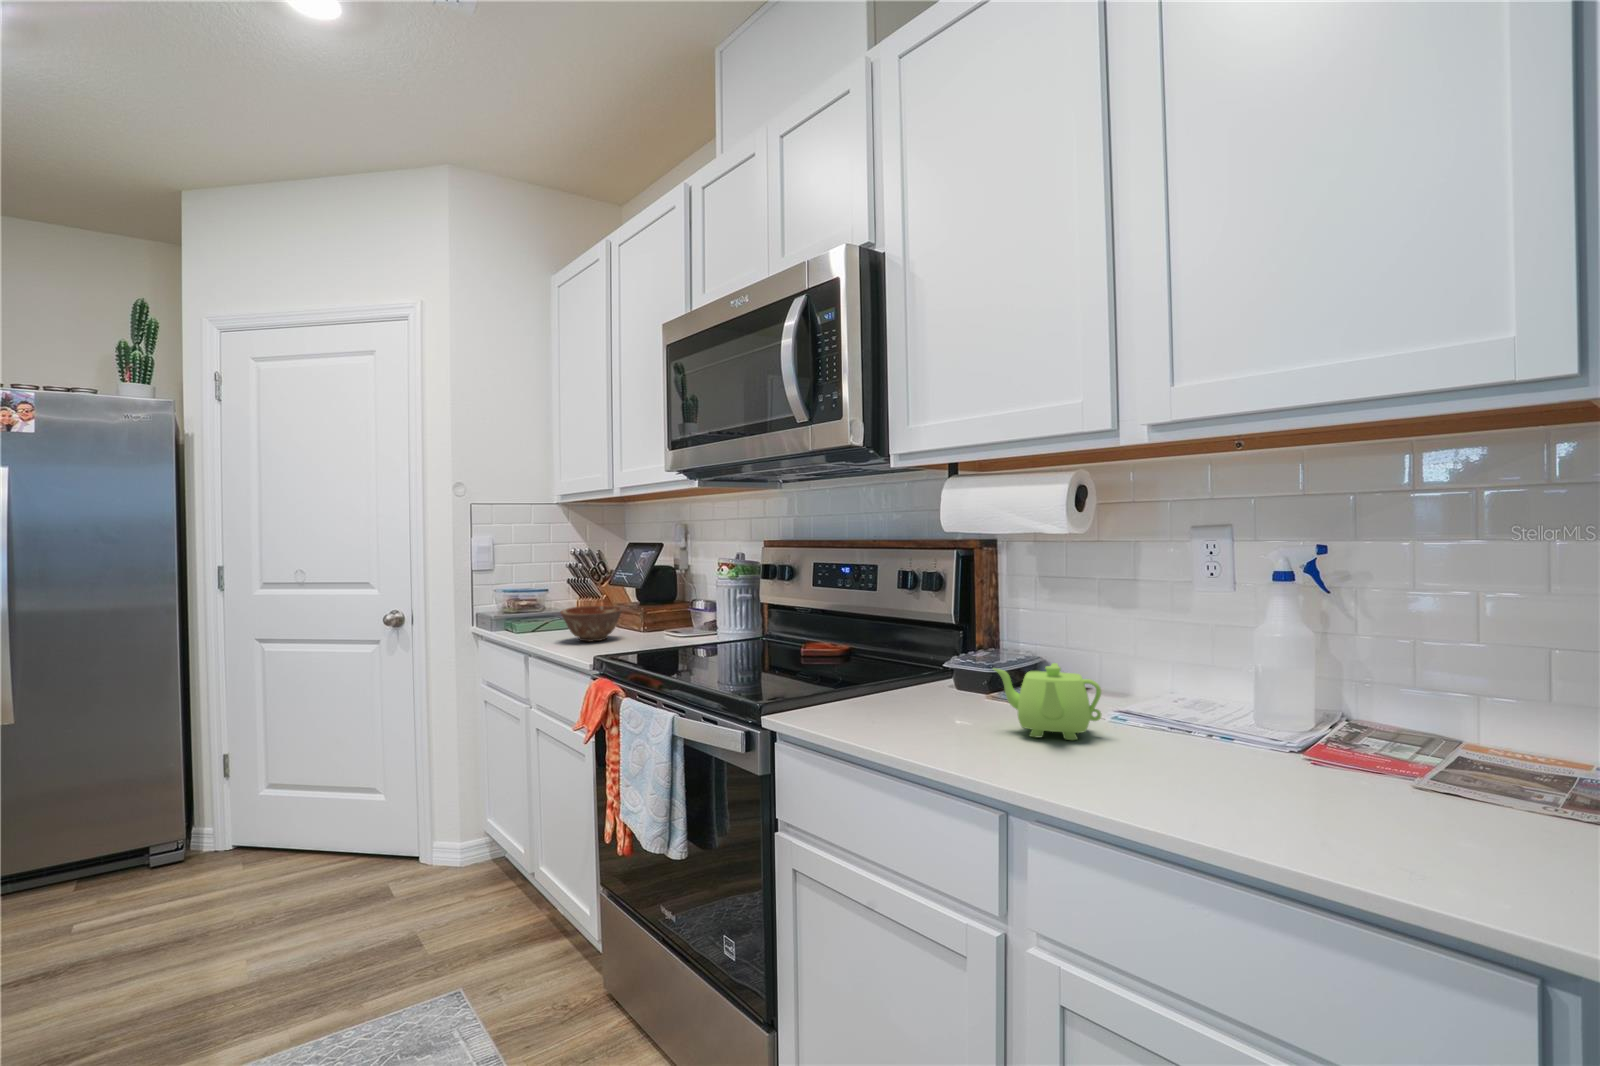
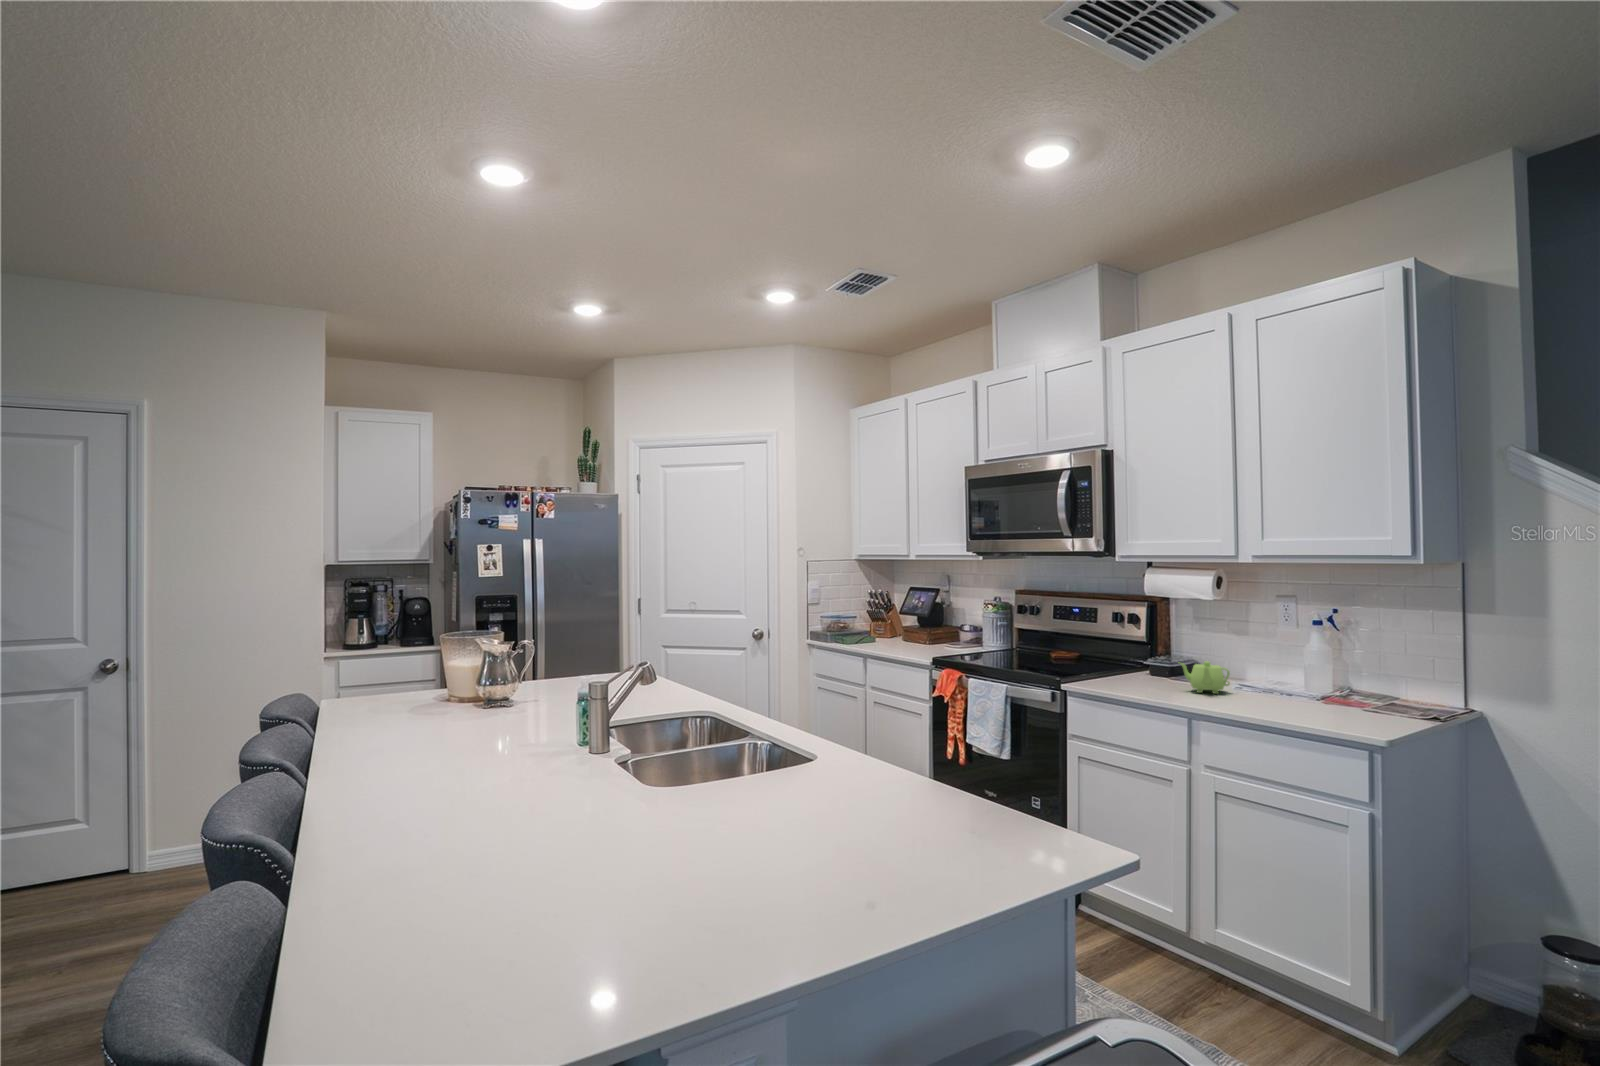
ceramic bowl: present [560,606,623,641] -> none [883,627,921,650]

